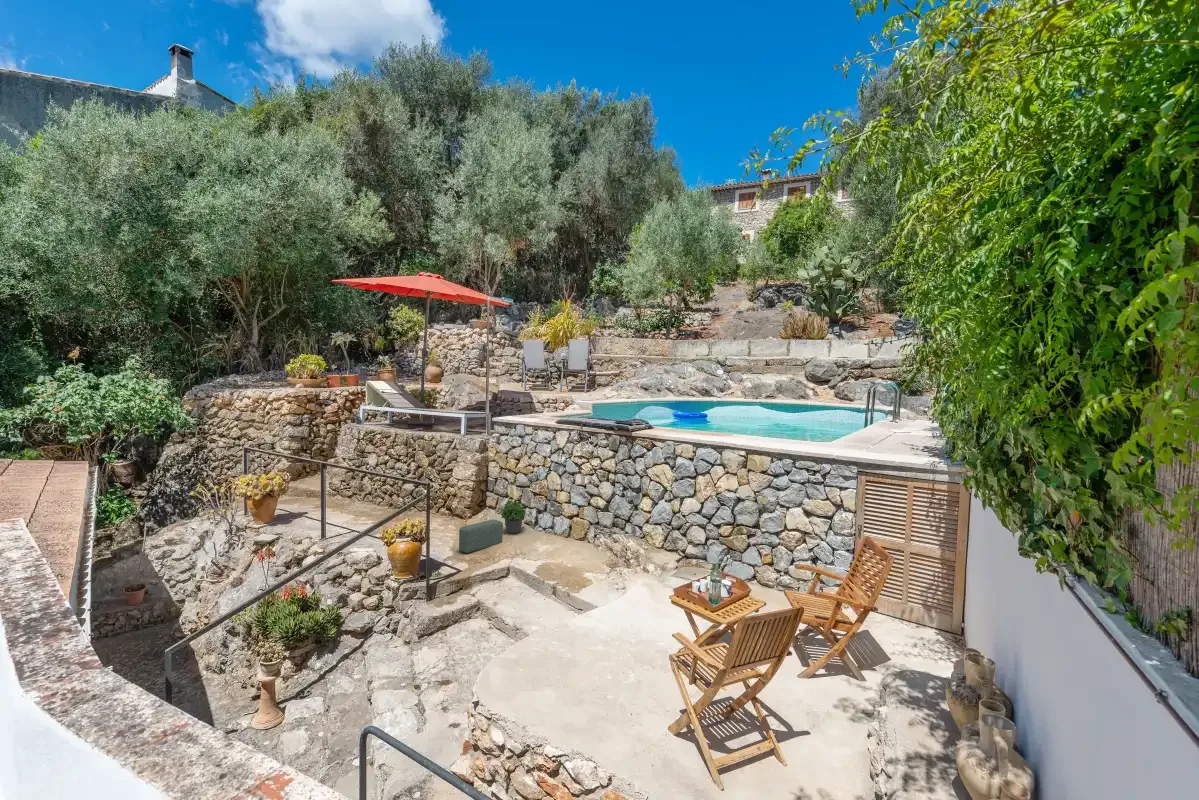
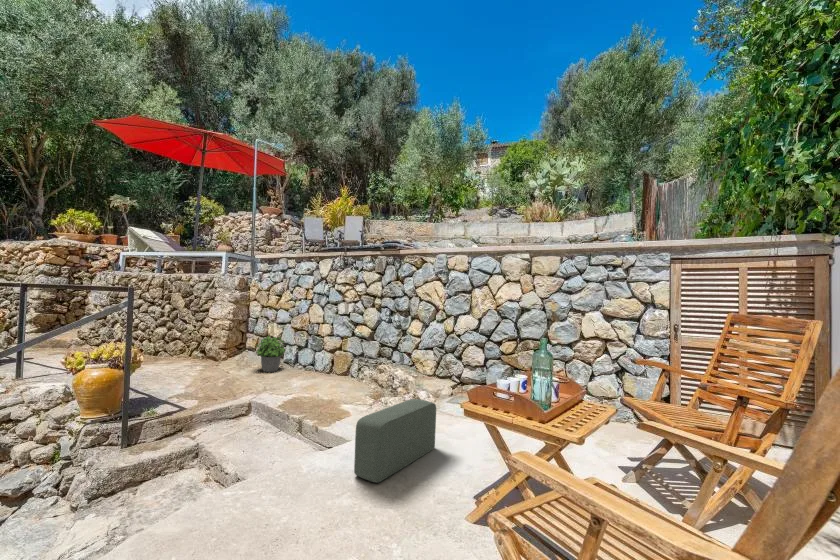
pouf: present [459,520,503,553] -> present [354,399,436,483]

